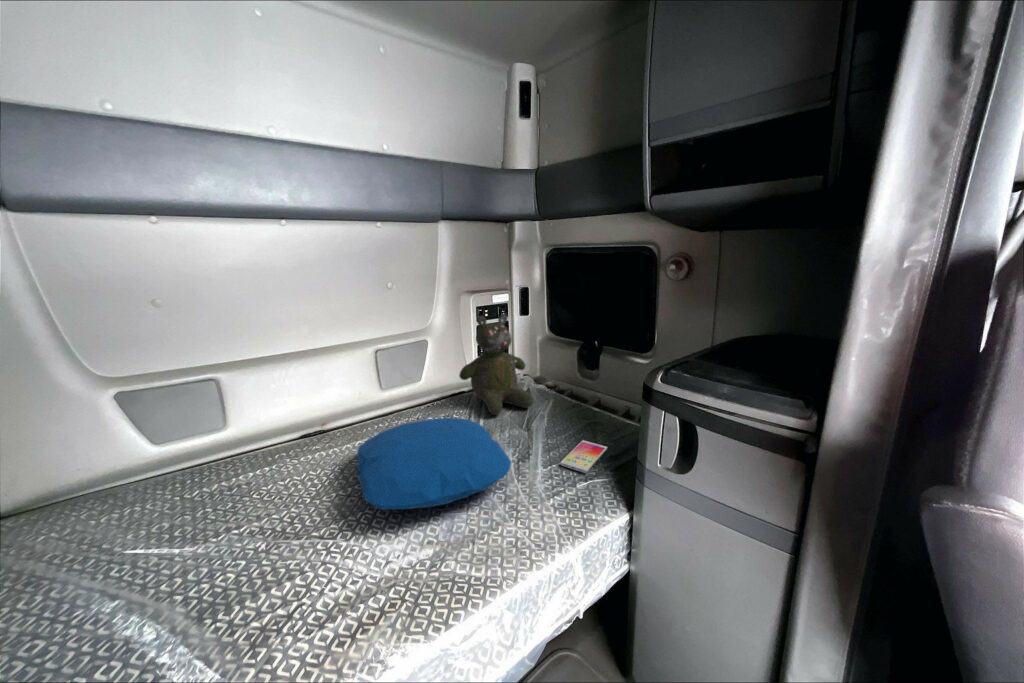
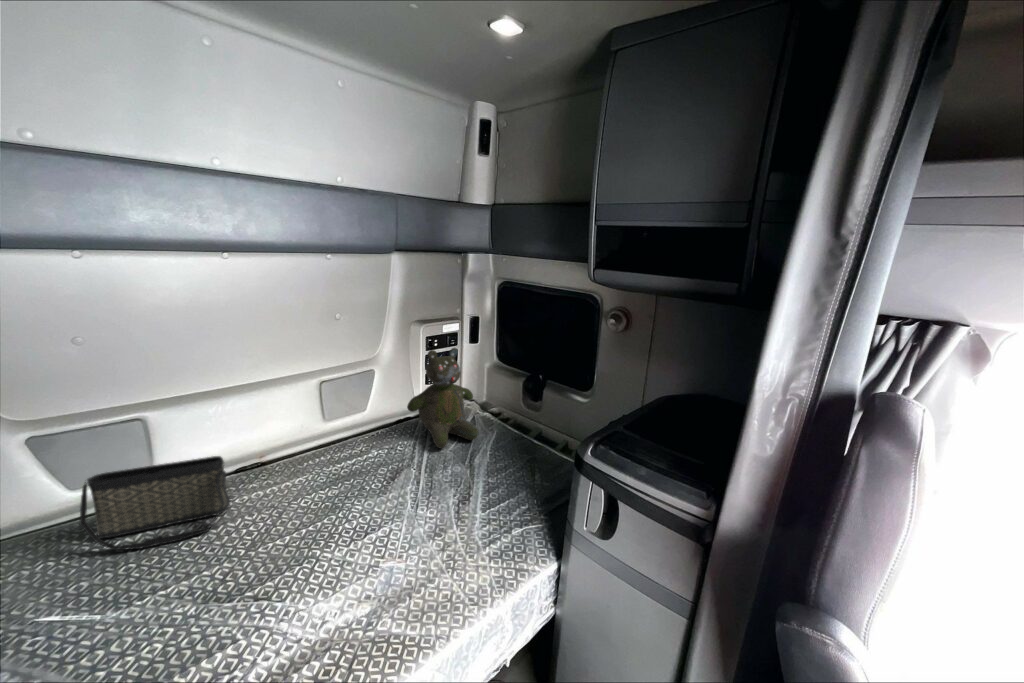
handbag: none [162,412,295,497] -> present [80,456,231,550]
pillow: present [357,418,511,509] -> none [296,457,452,567]
smartphone: present [560,440,607,473] -> none [498,480,543,518]

